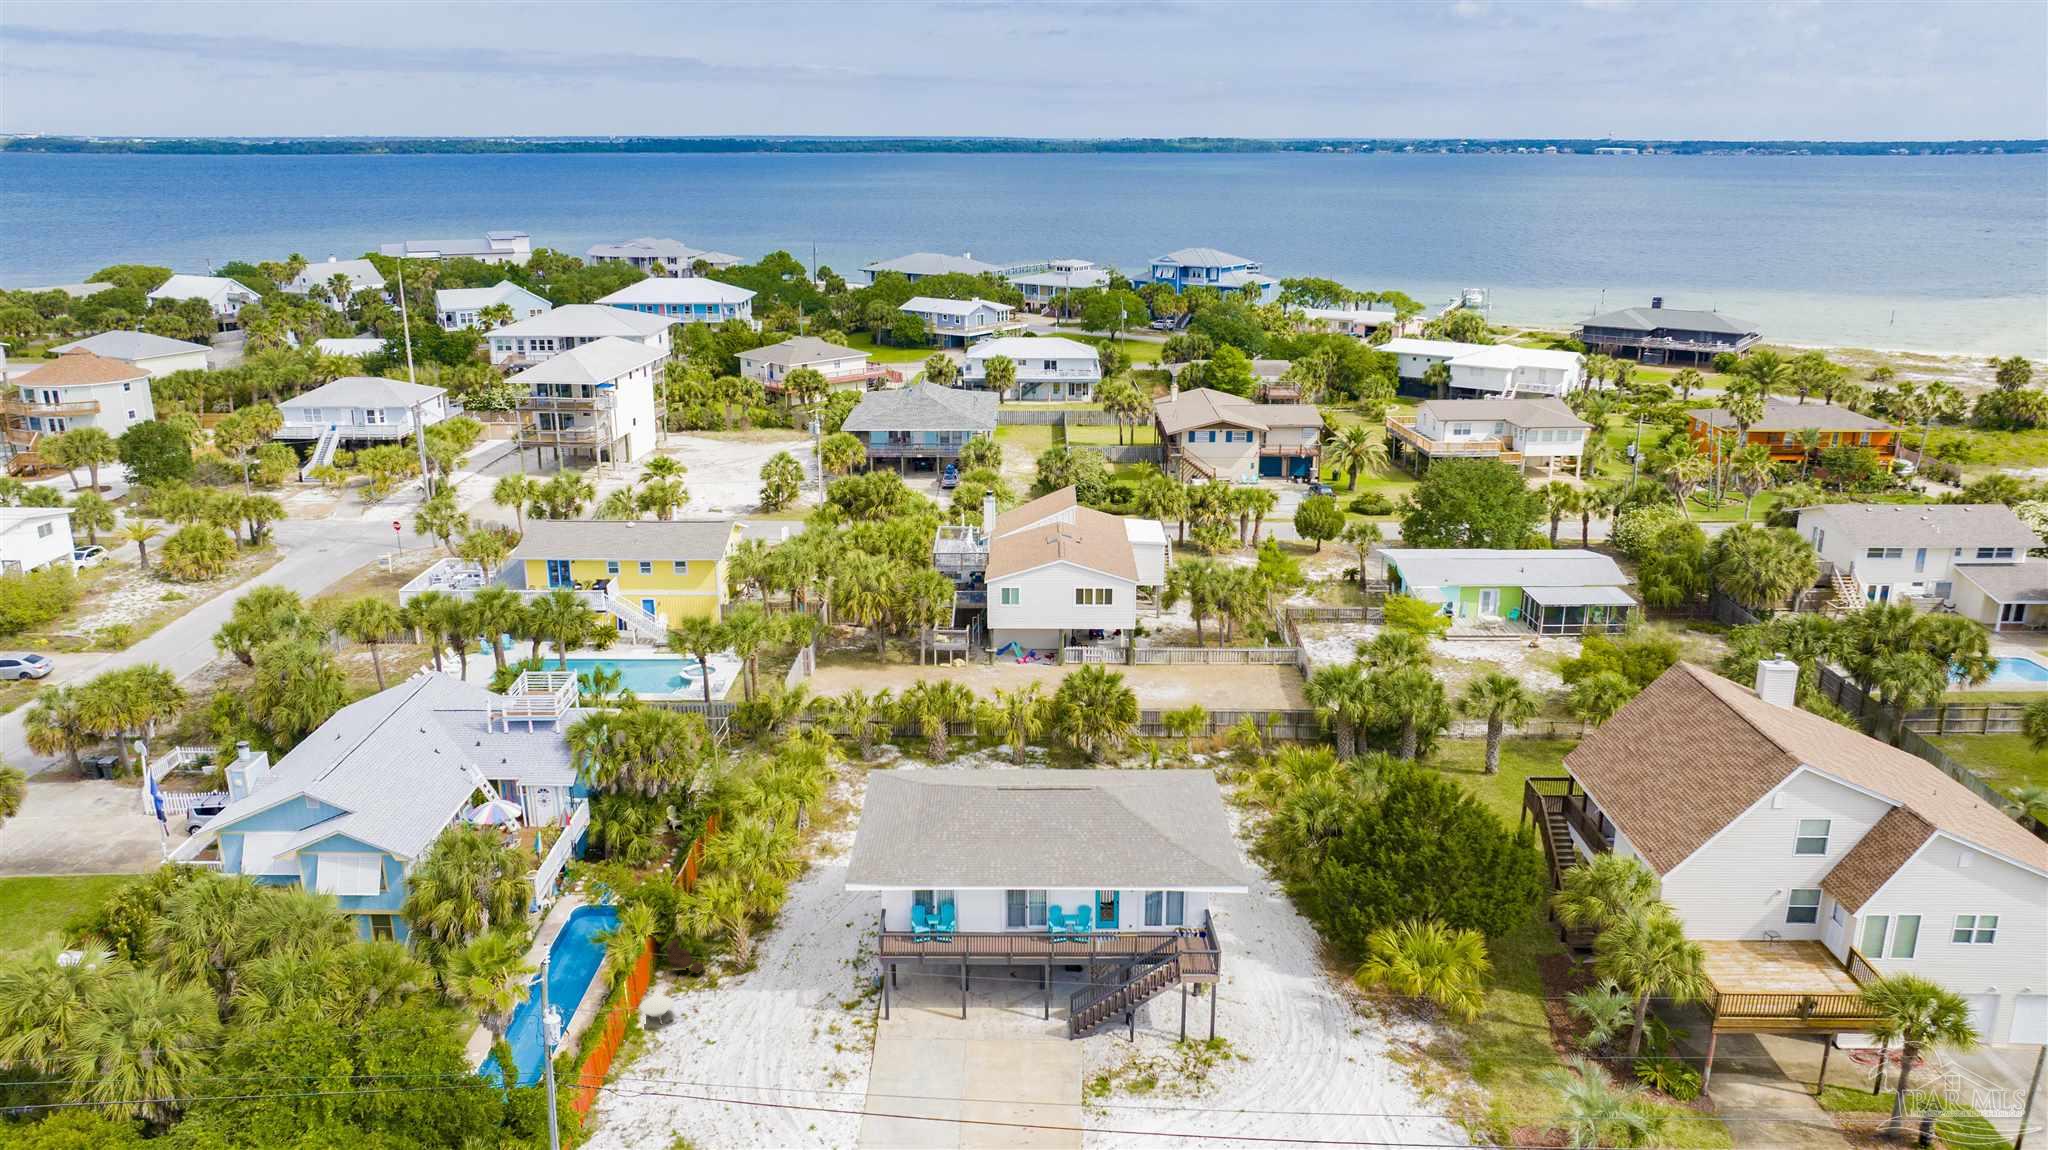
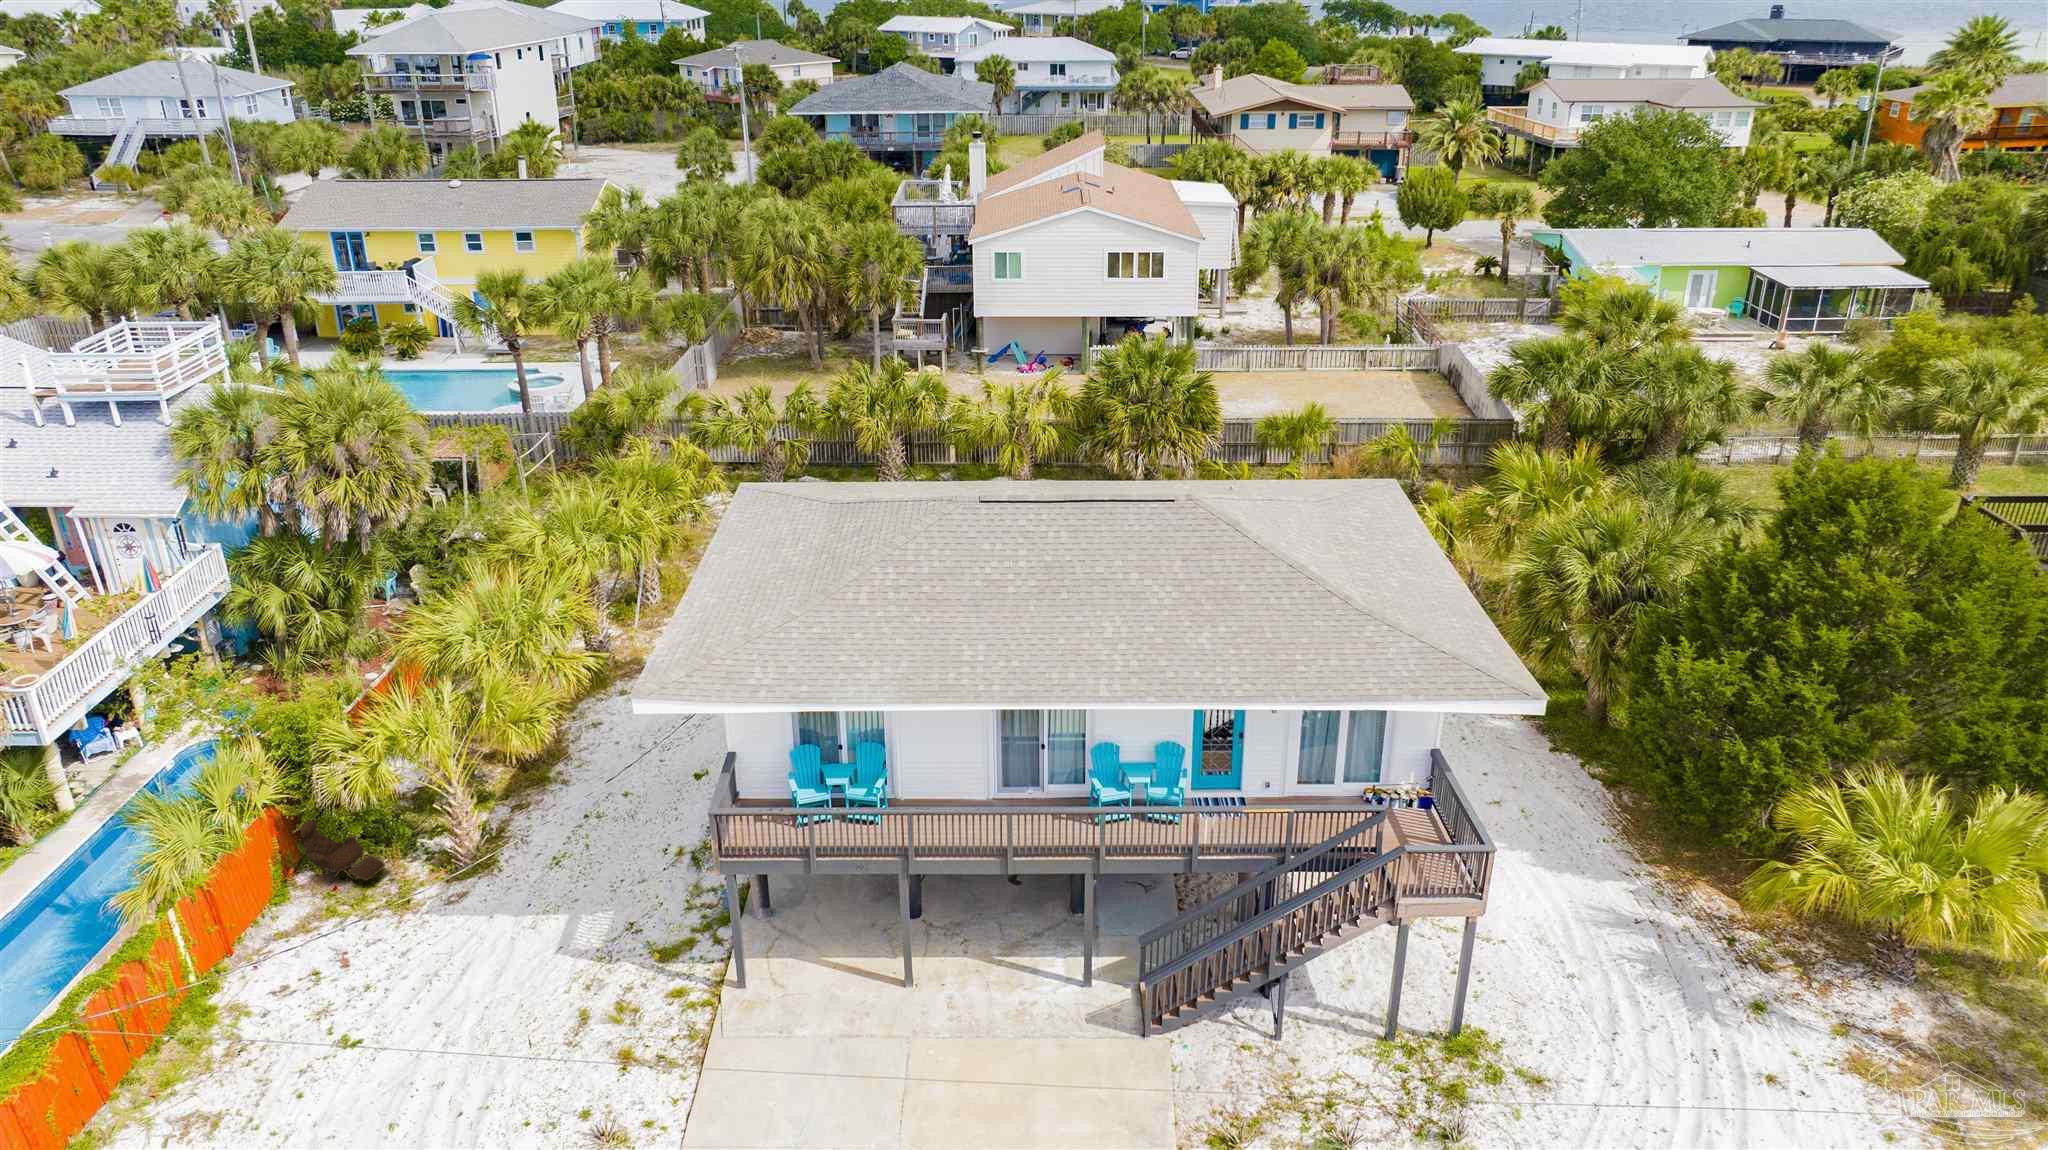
round table: present [640,995,674,1024] -> none [204,934,284,1000]

